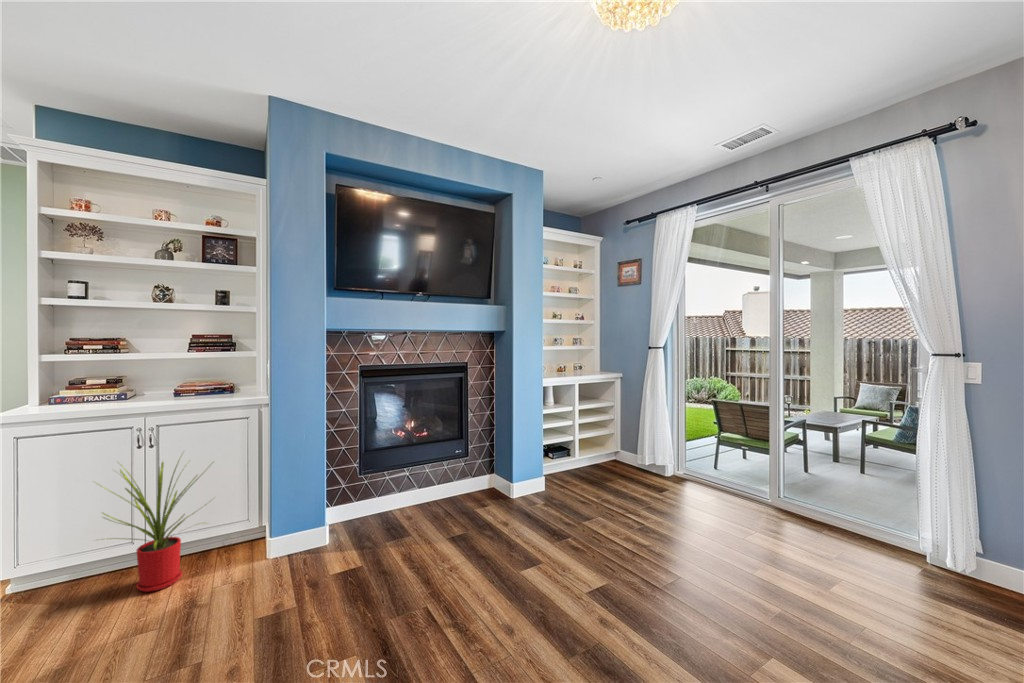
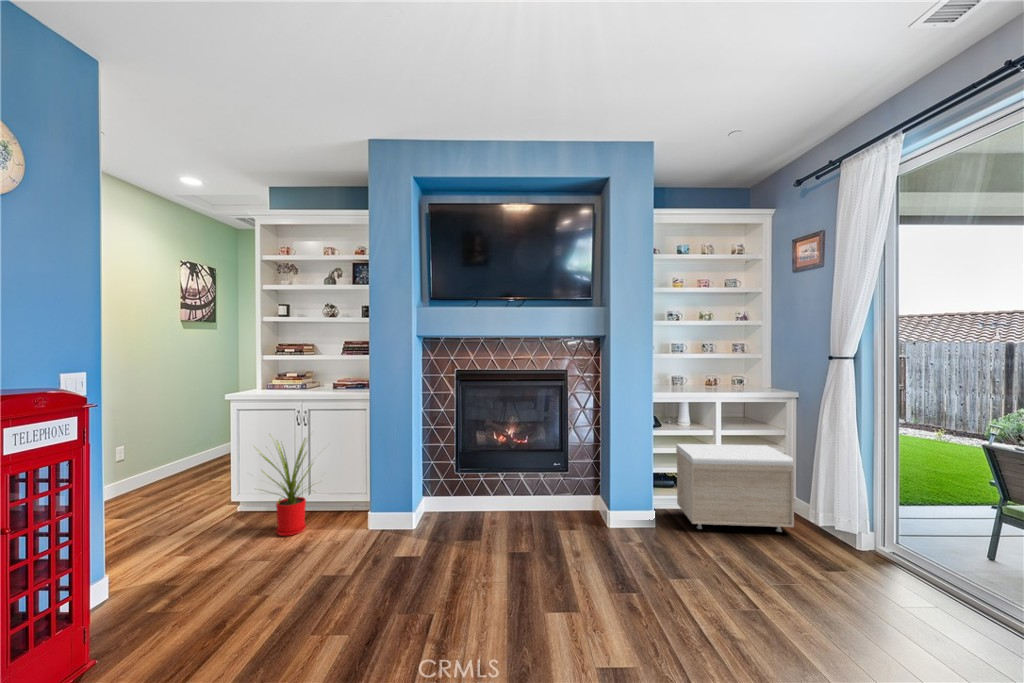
storage bench: none [548,415,632,485] -> present [676,444,794,532]

